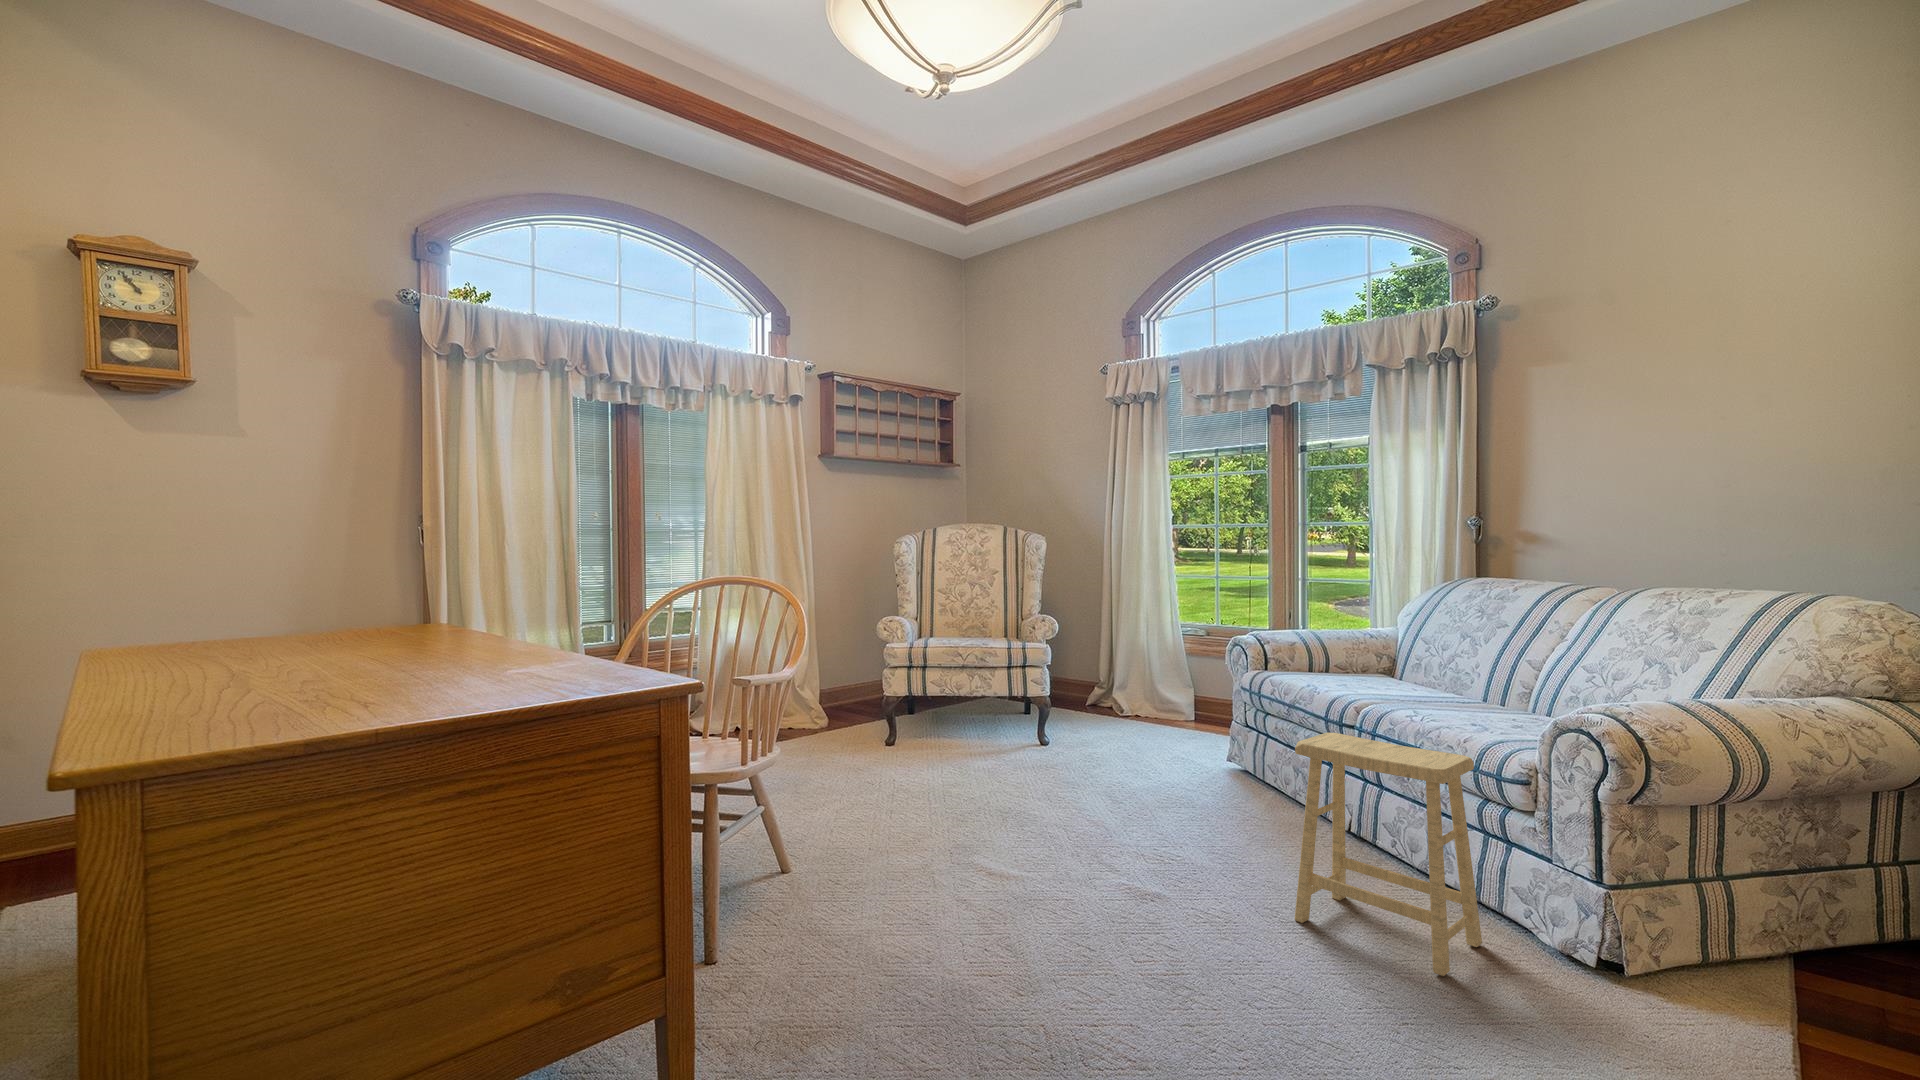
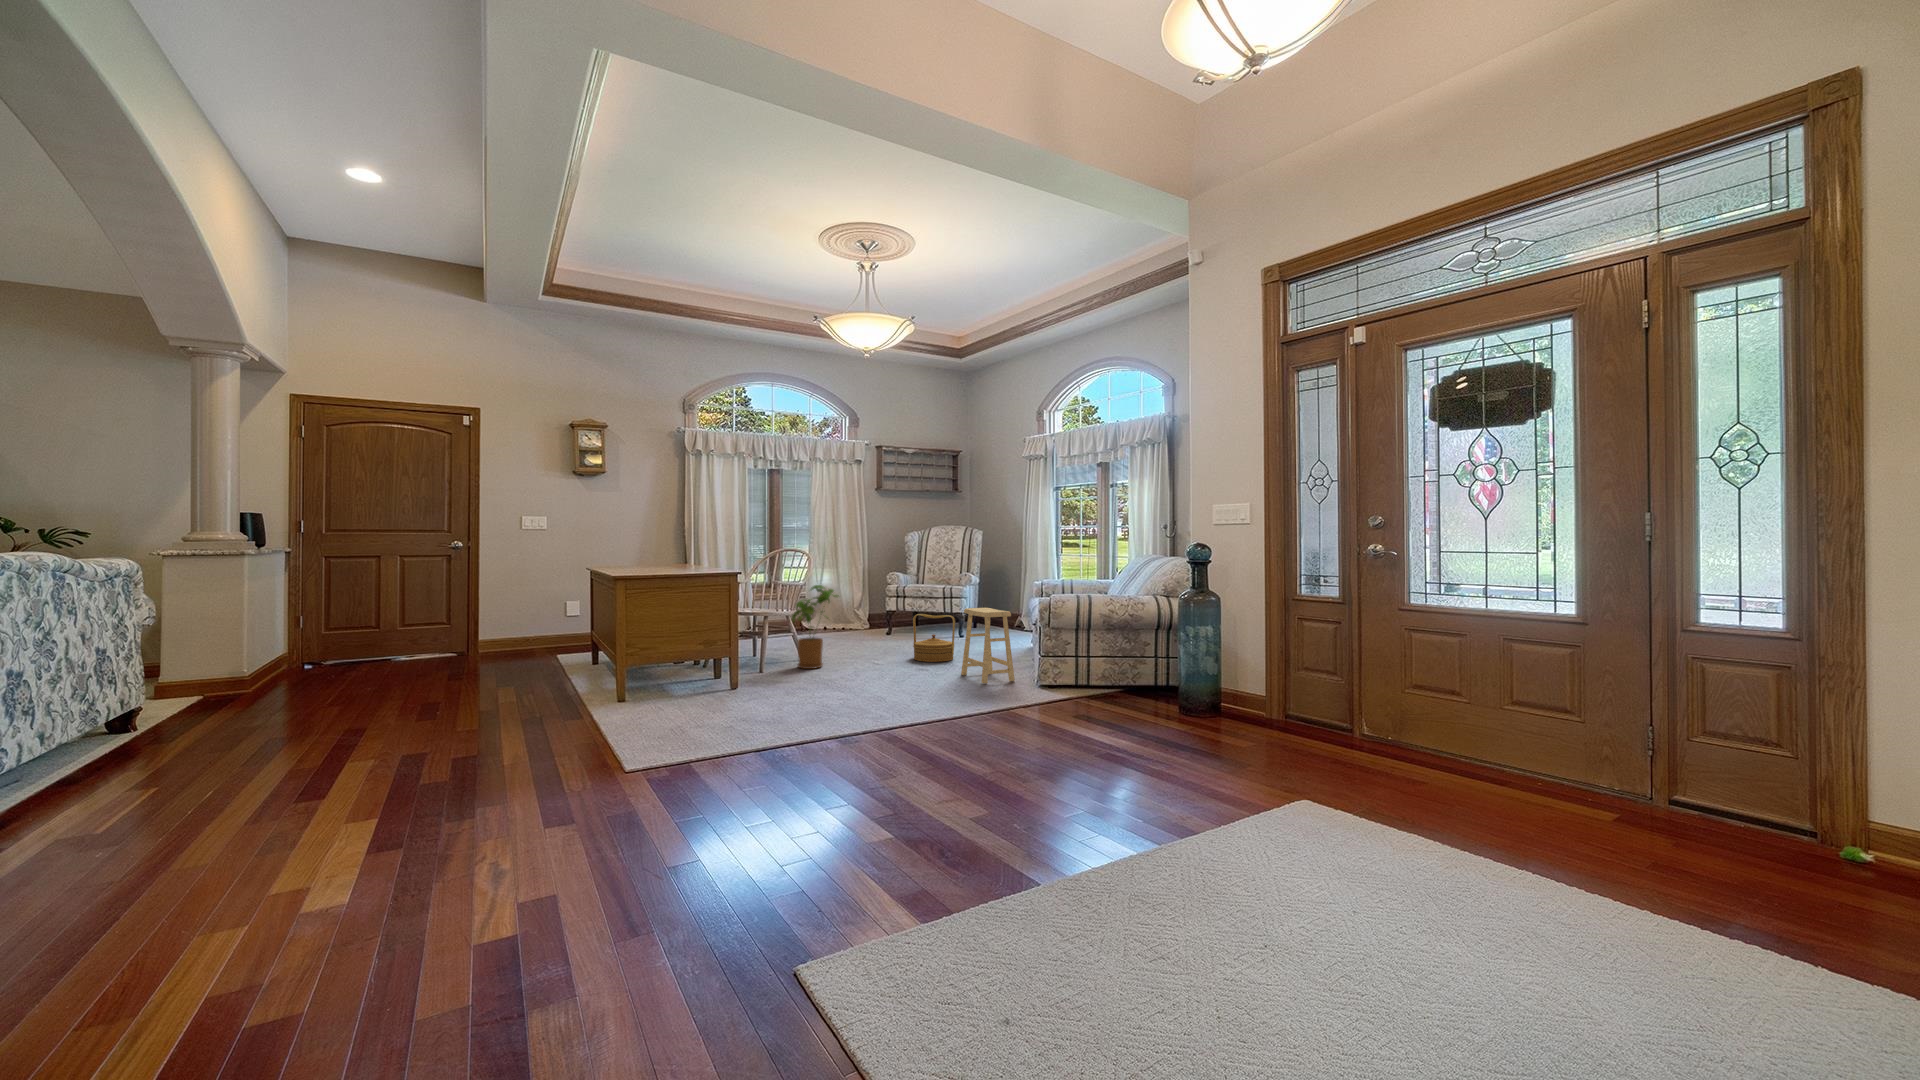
house plant: none [806,693,941,942] -> present [792,585,839,669]
basket: none [1056,733,1165,856] -> present [913,614,955,662]

